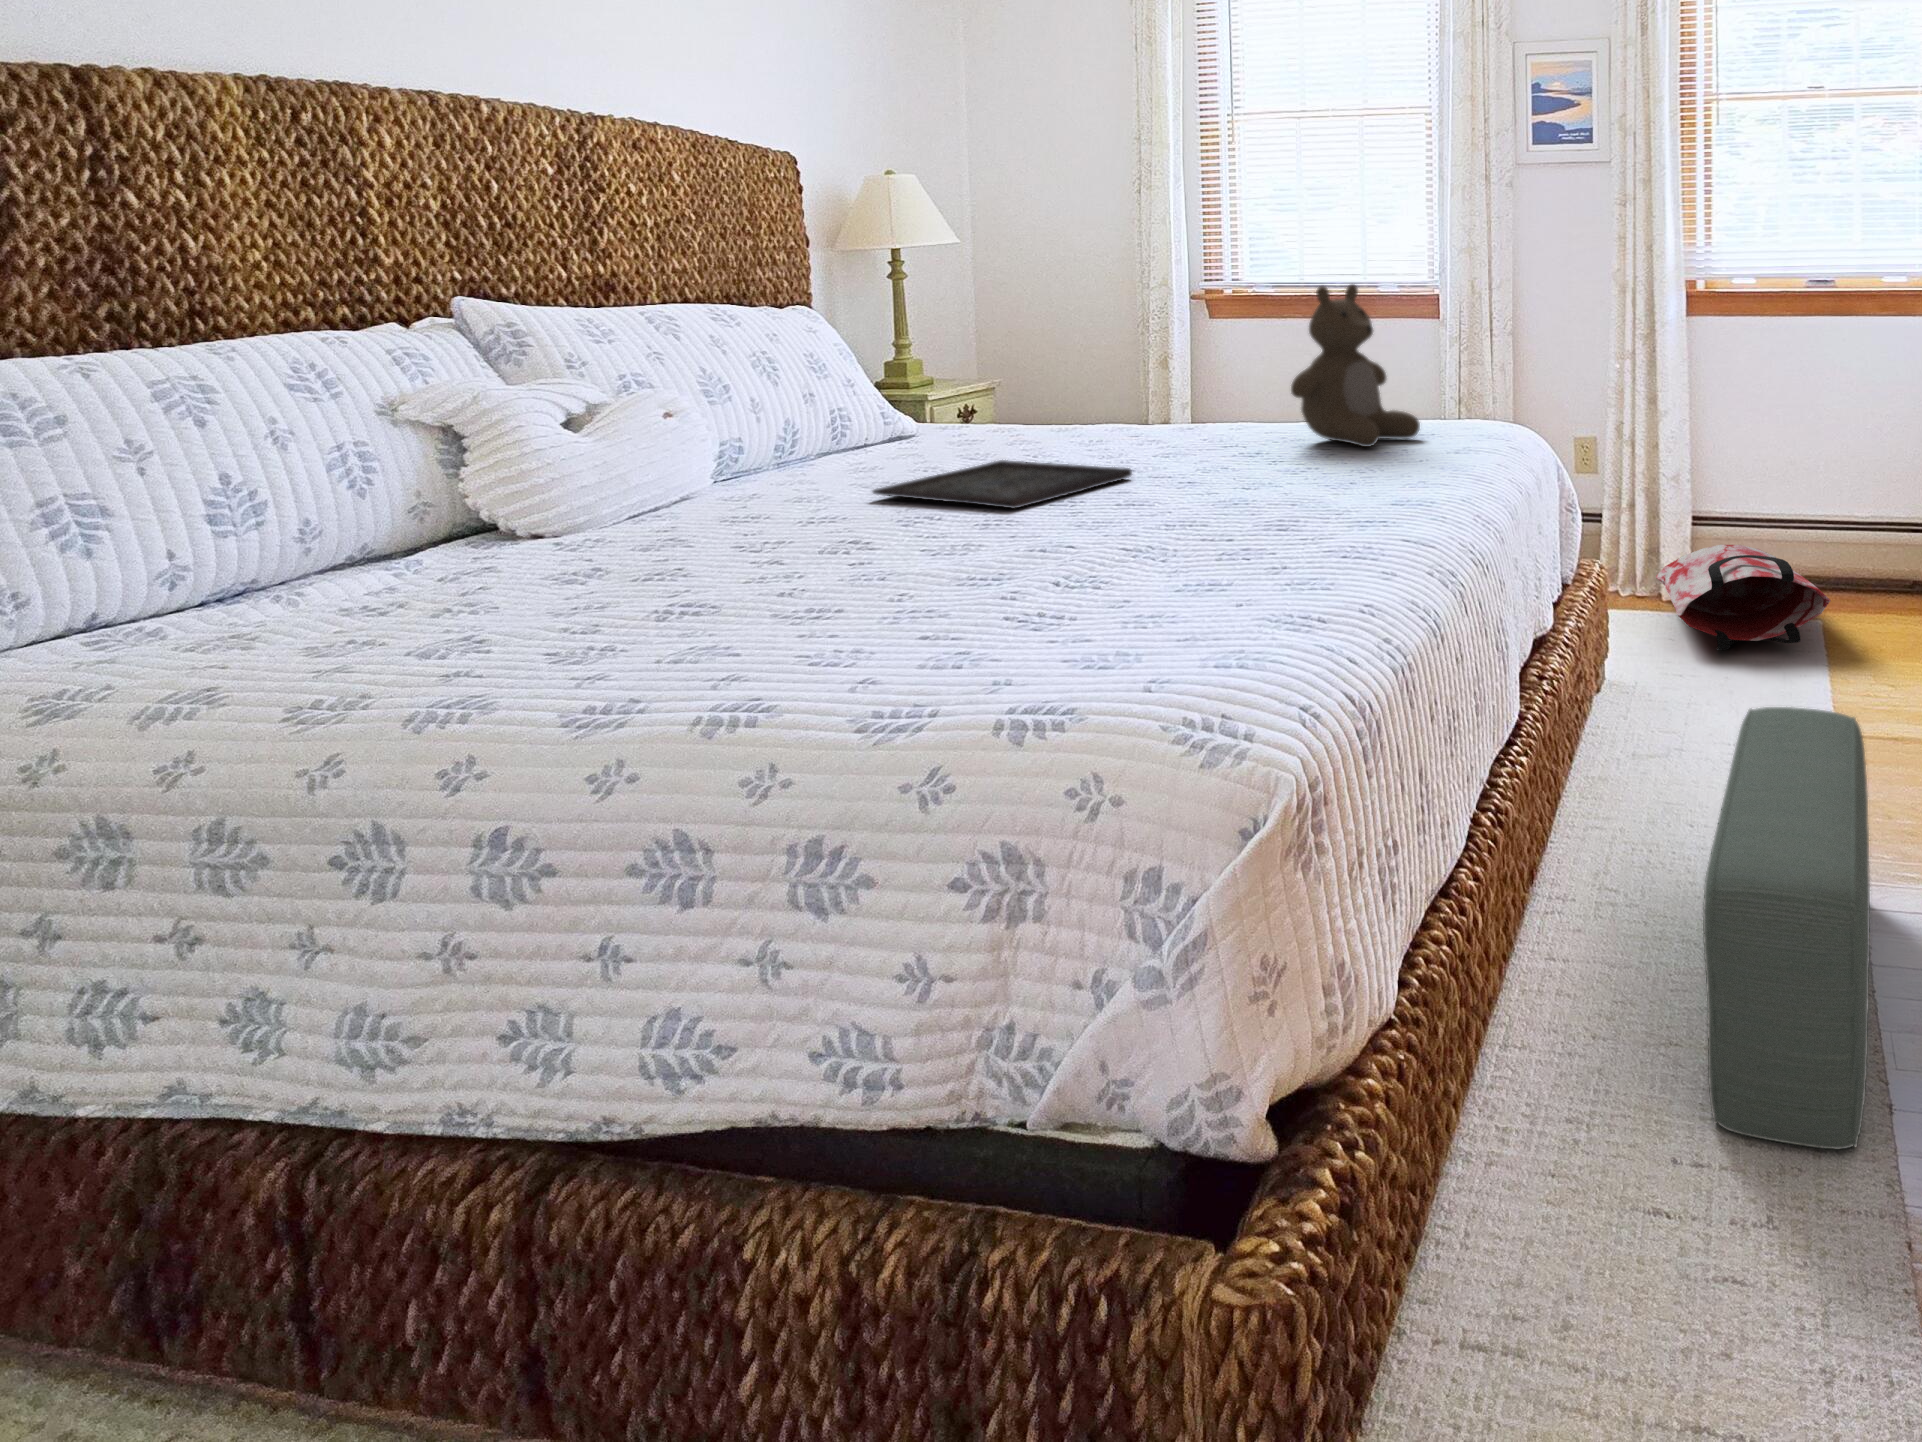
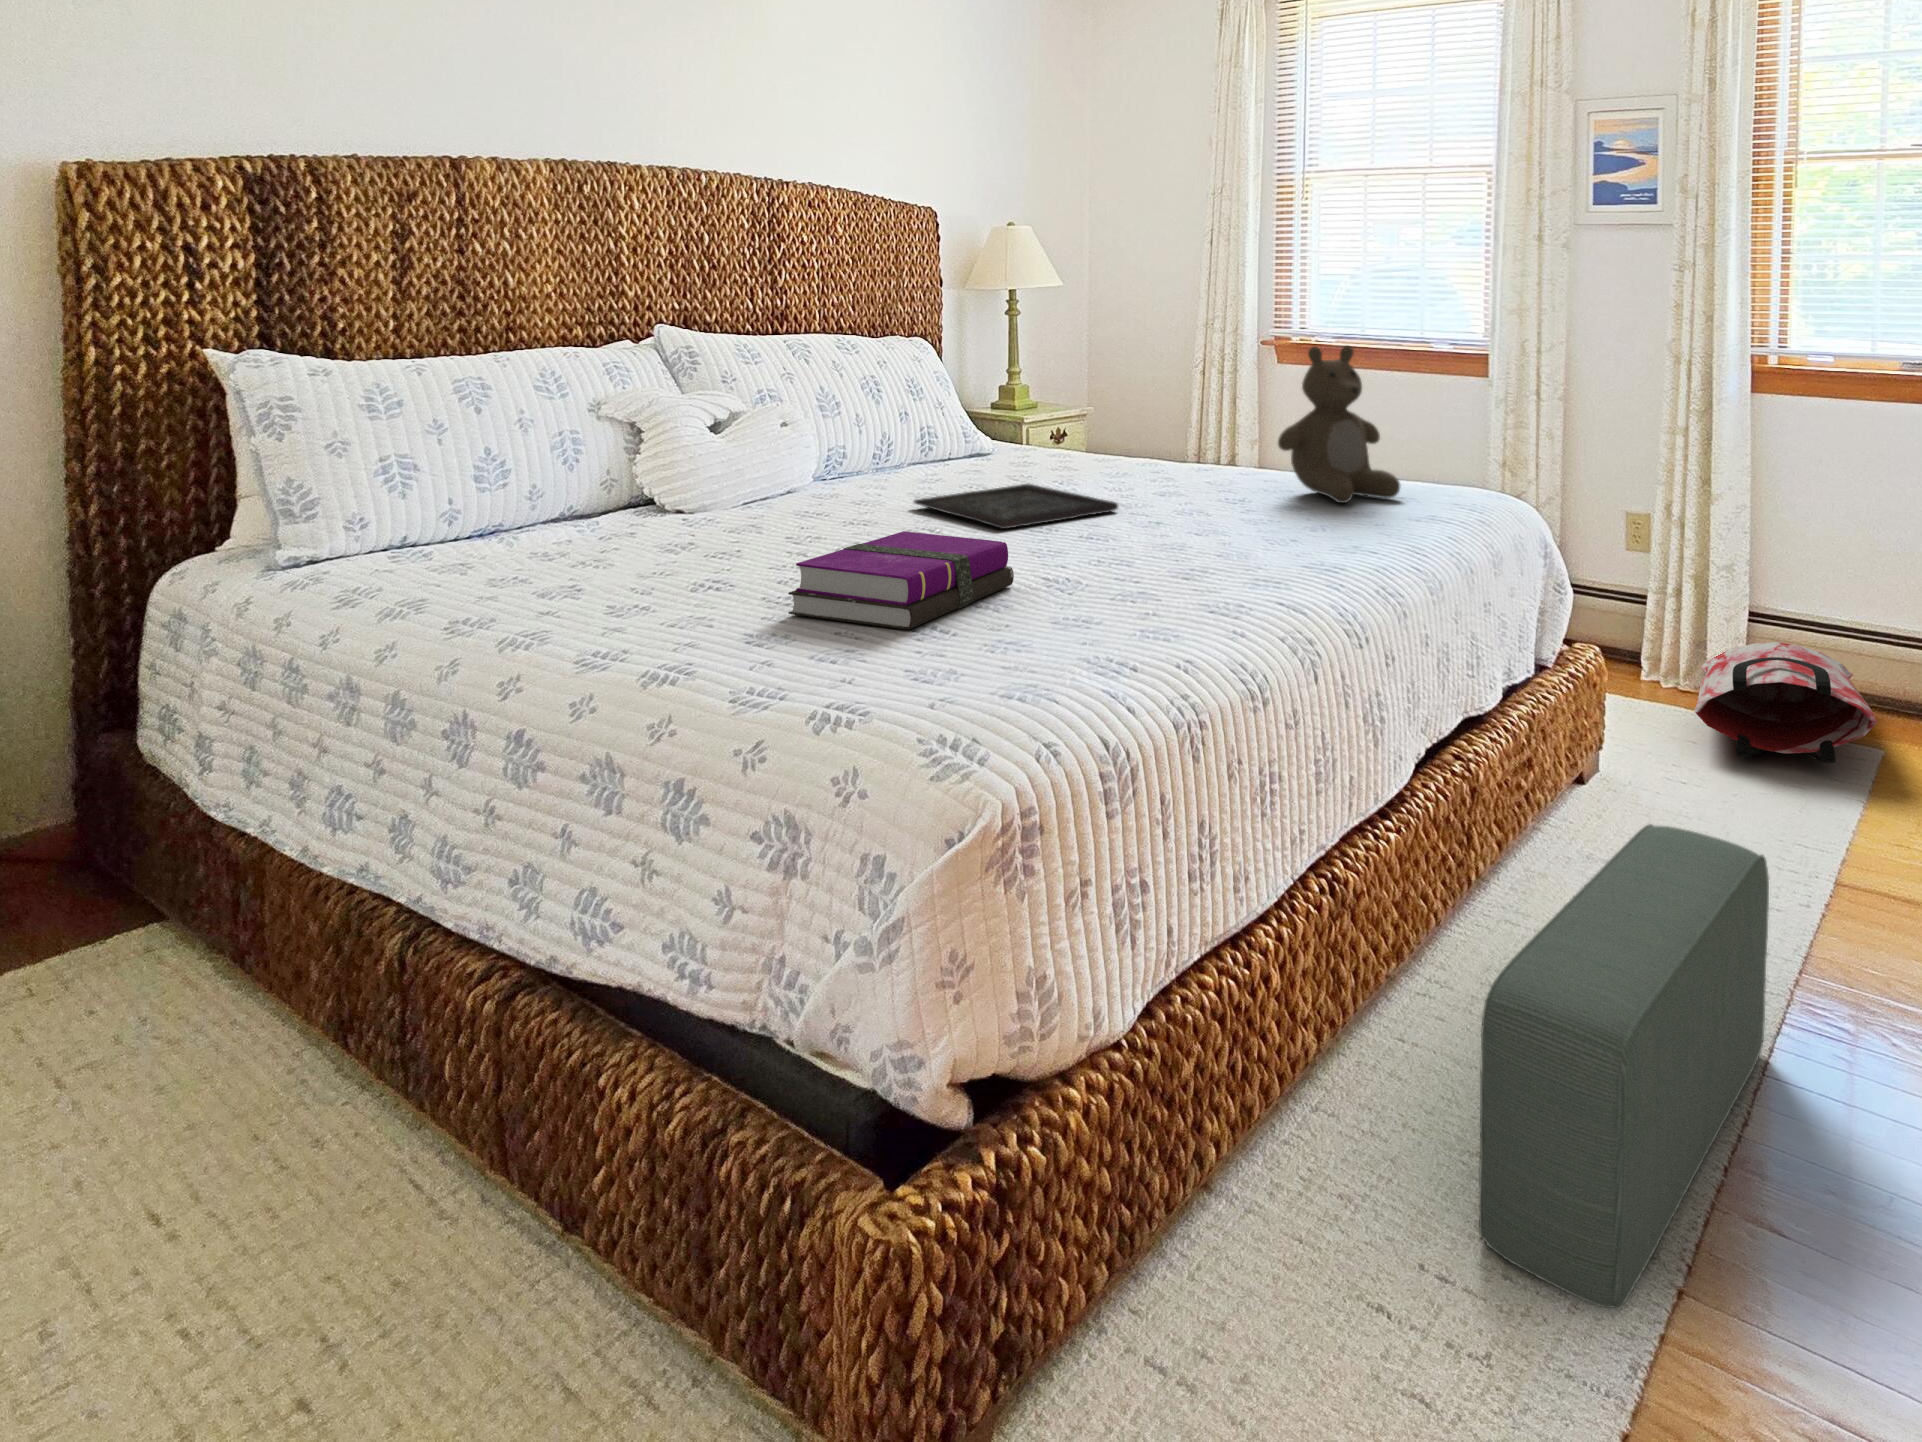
hardback book: none [835,512,1094,625] -> present [788,531,1014,629]

